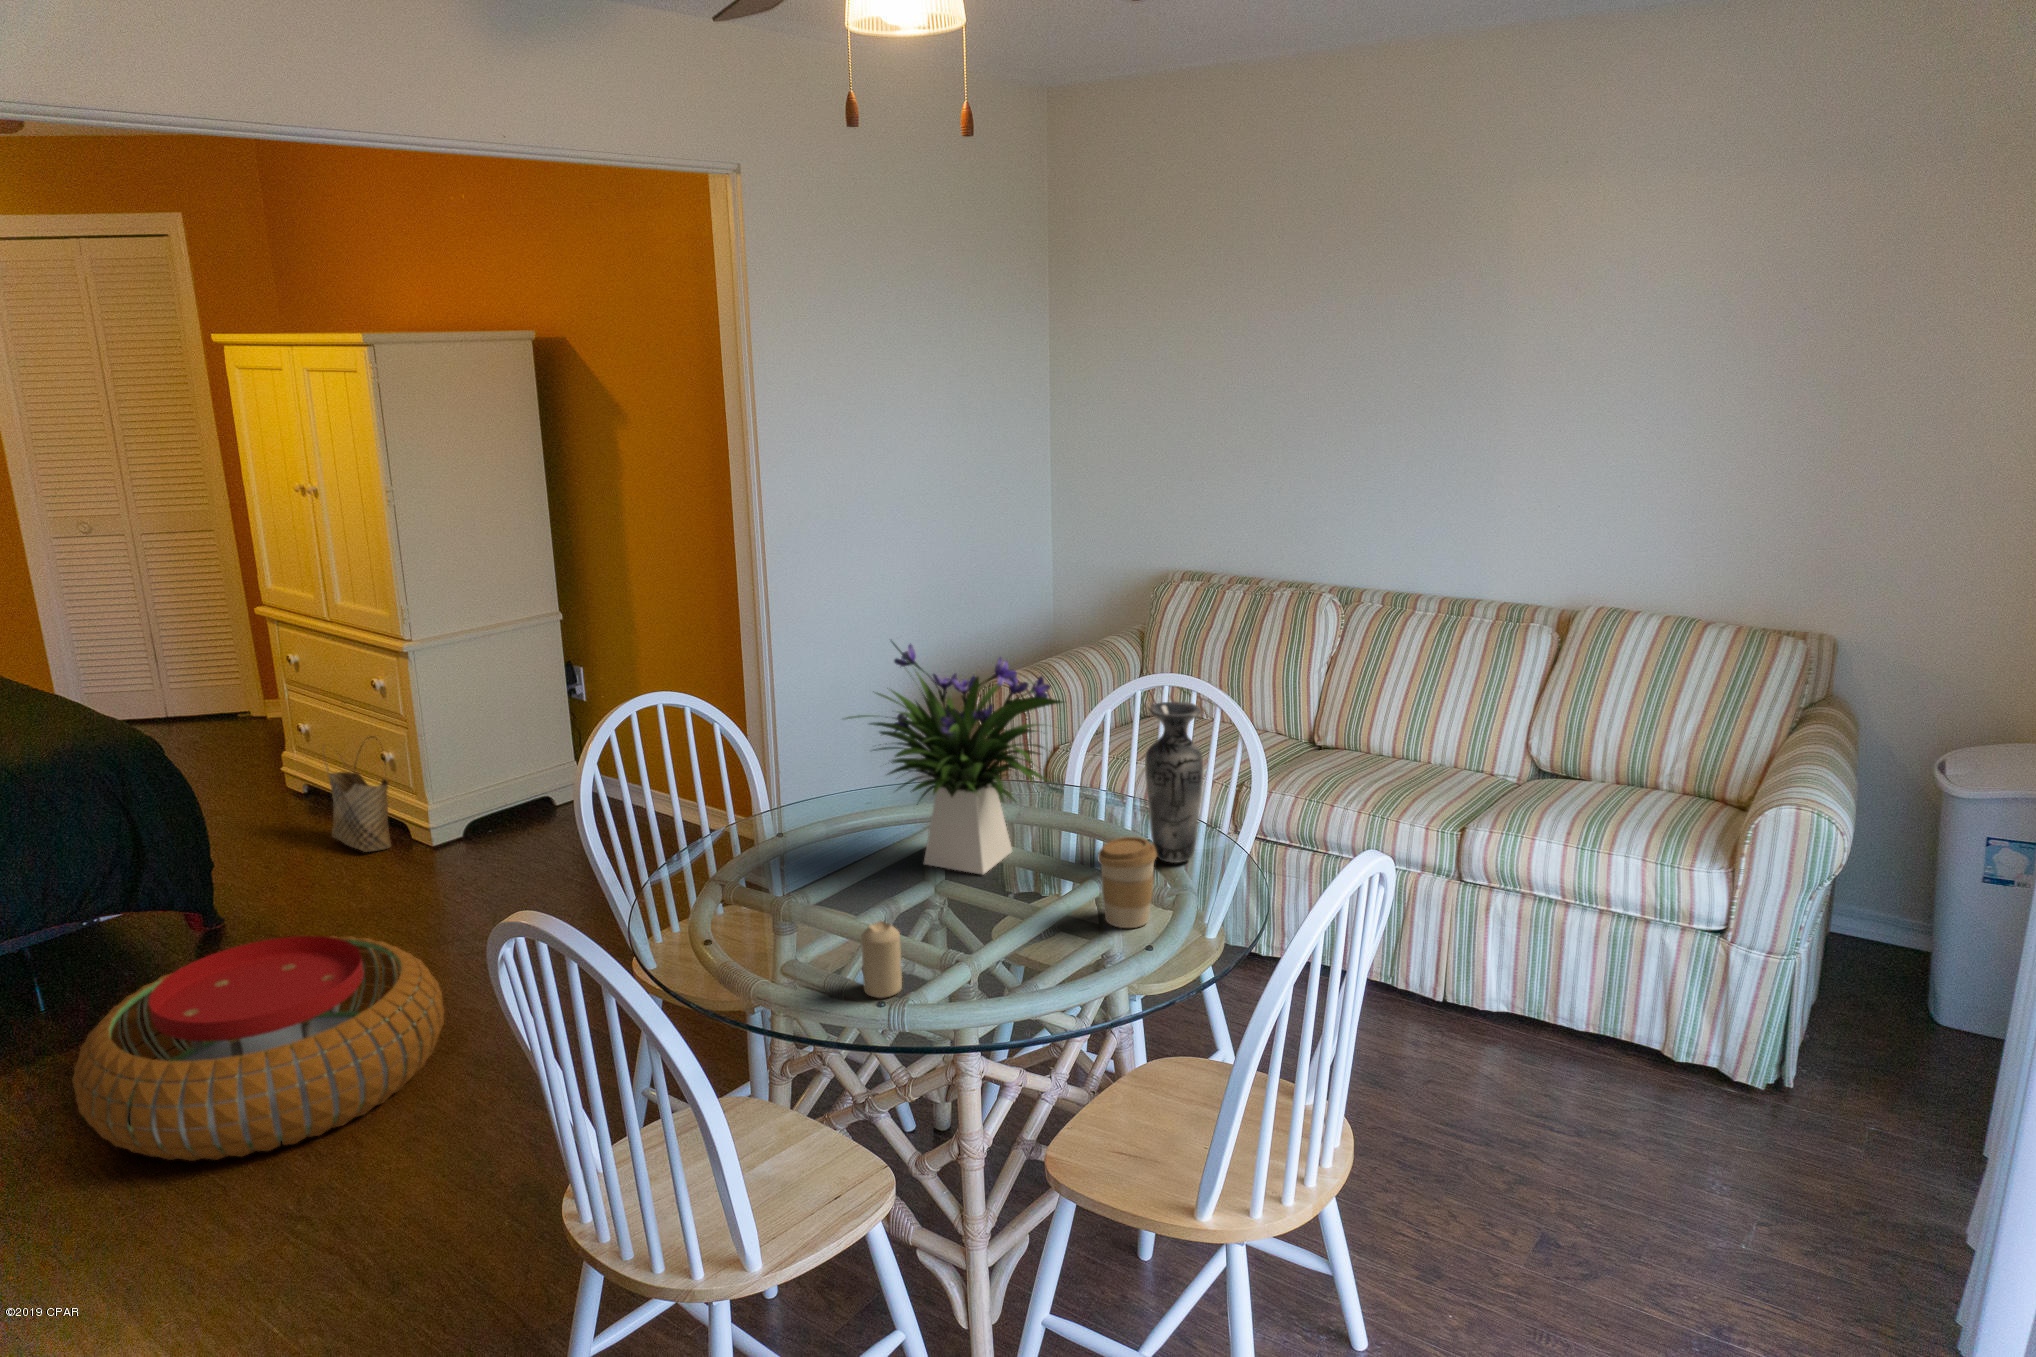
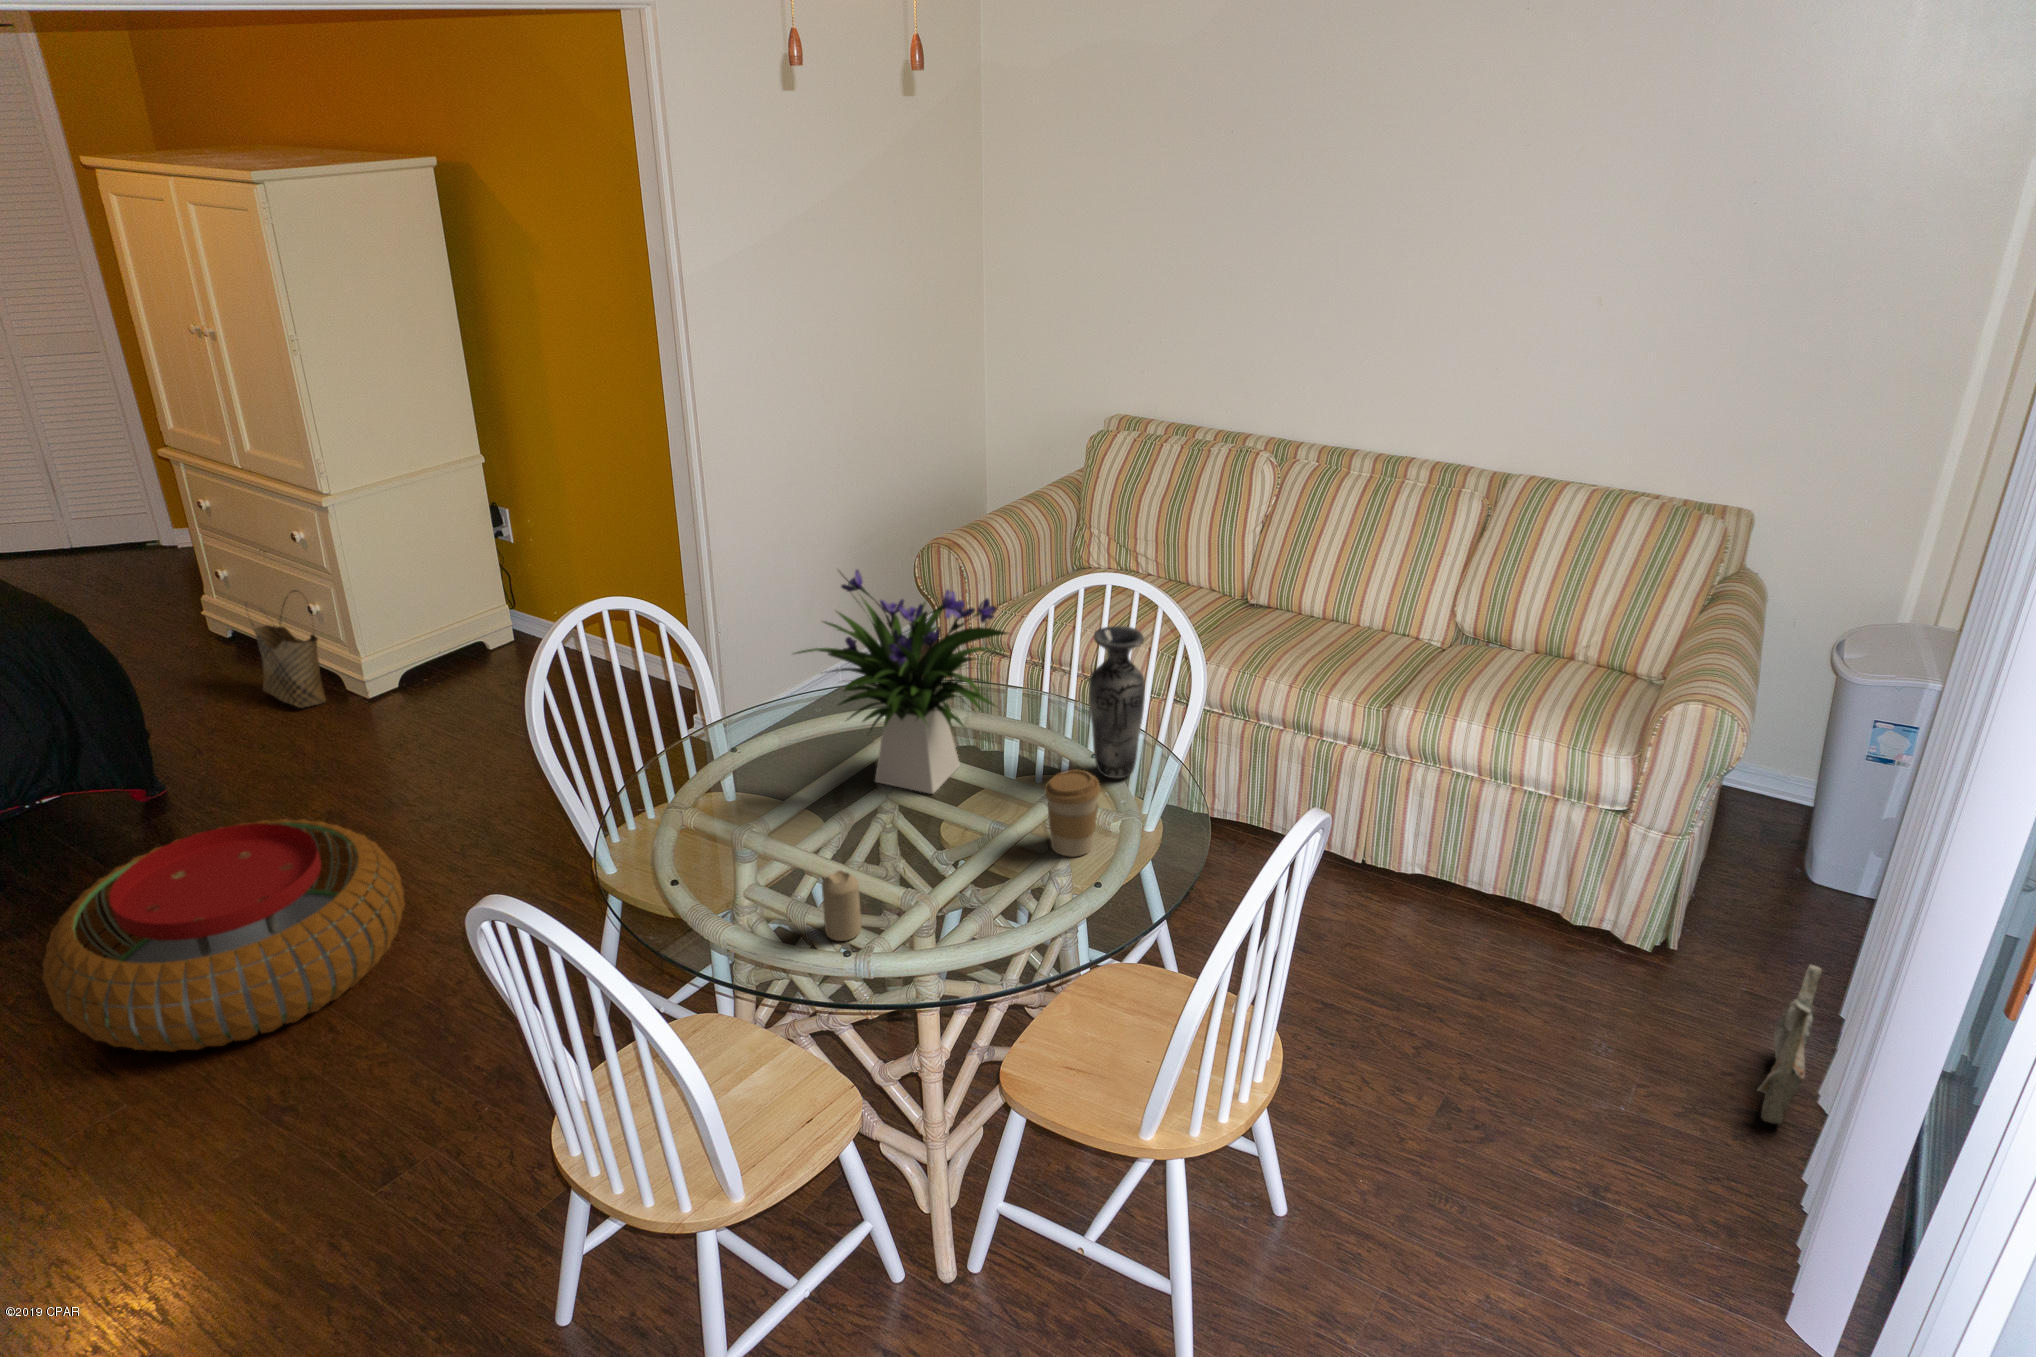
bag: none [1901,1080,1963,1269] -> present [1758,965,1822,1124]

